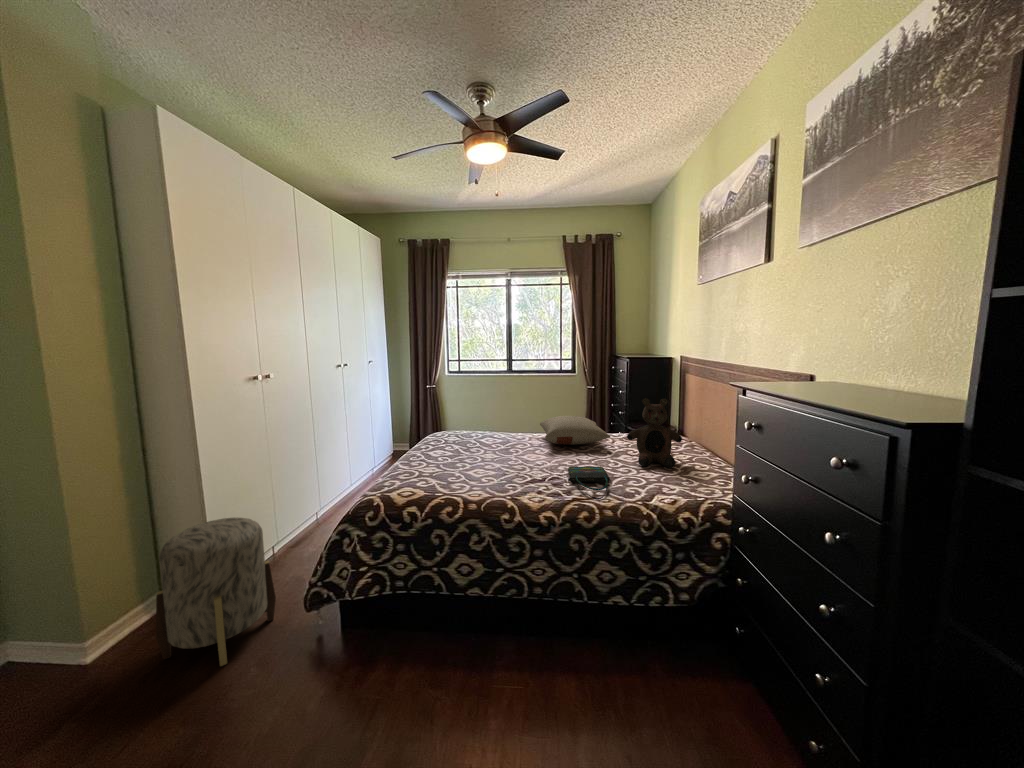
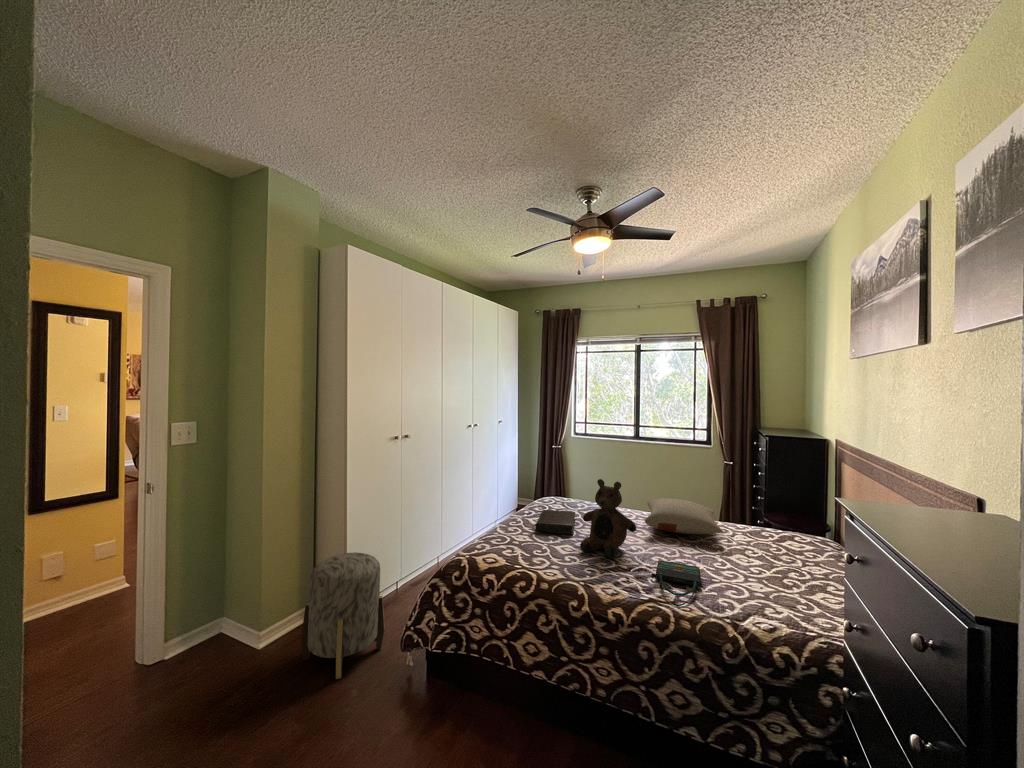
teddy bear: present [627,398,682,468] -> present [580,479,636,559]
book: none [443,439,482,461] -> present [535,510,576,535]

